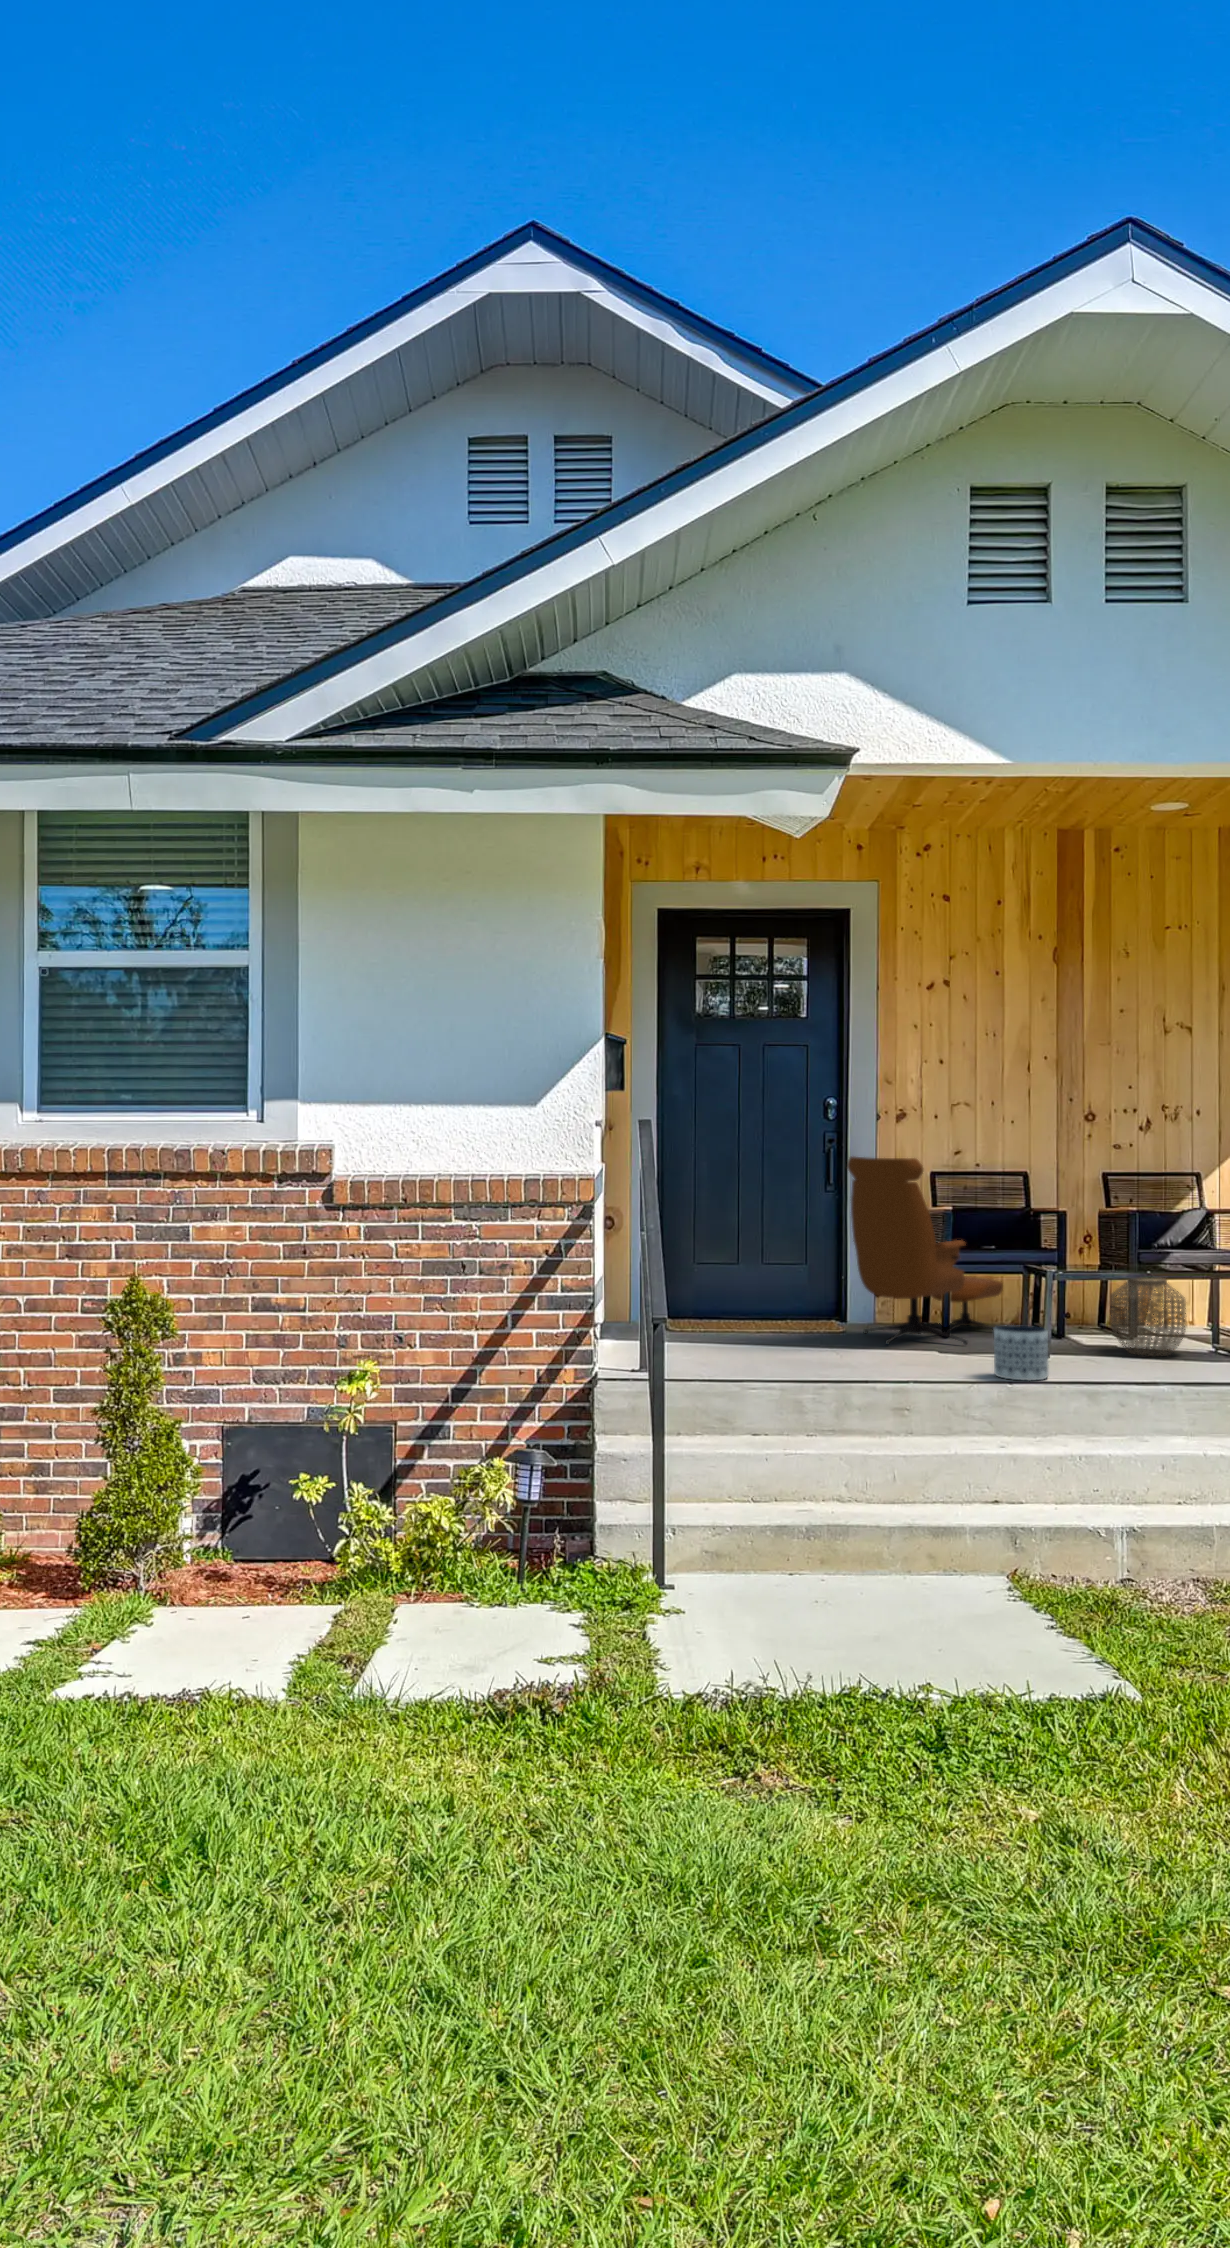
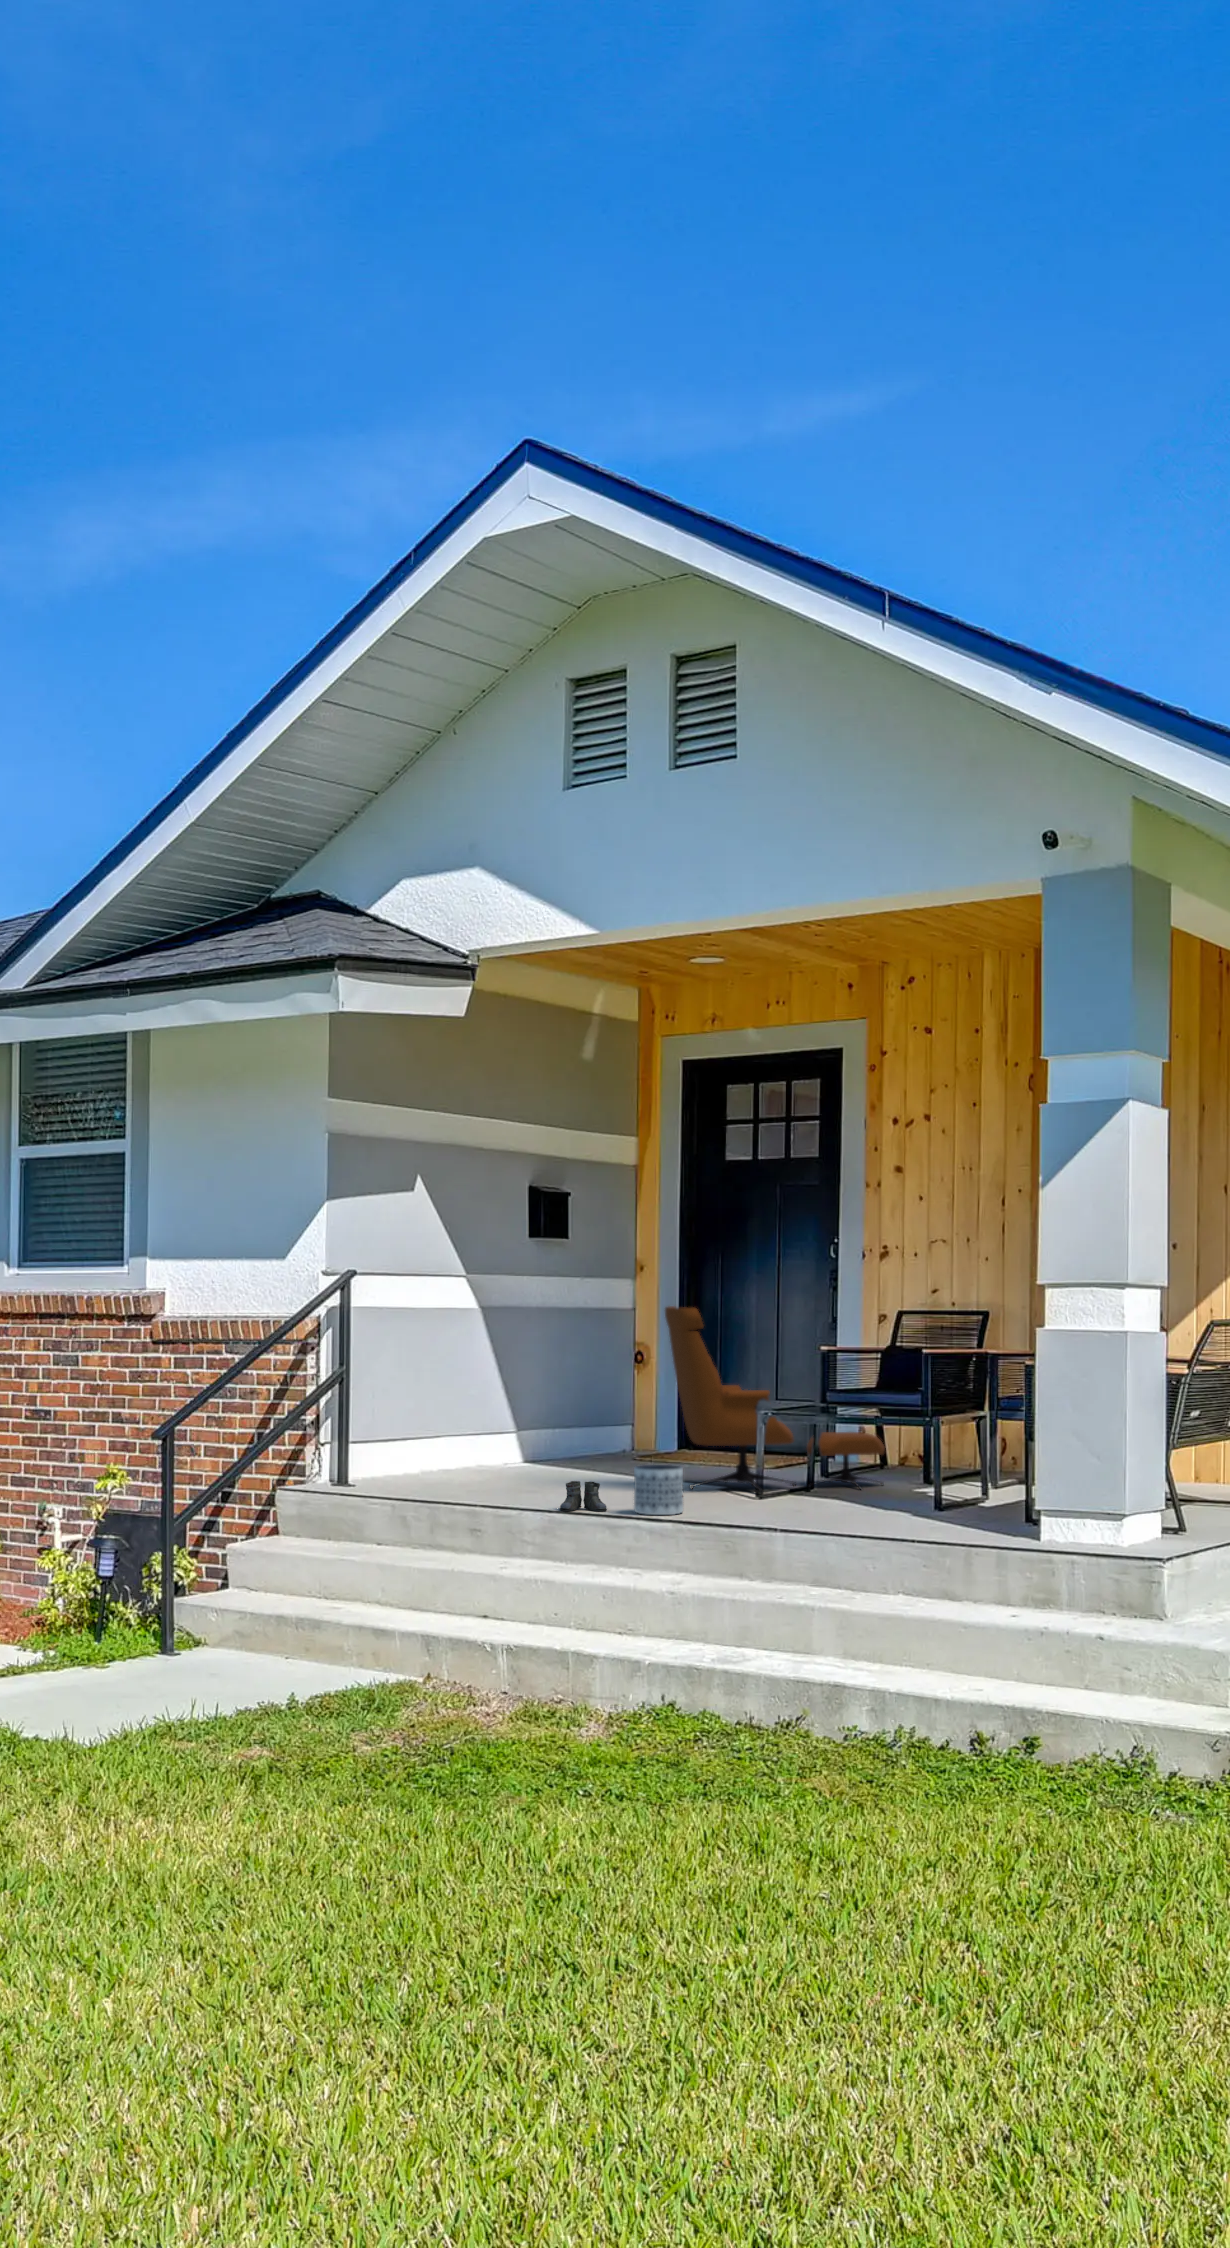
woven basket: present [1110,1278,1186,1356] -> none [850,1430,924,1511]
boots: none [913,1348,970,1384] -> present [560,1481,607,1512]

